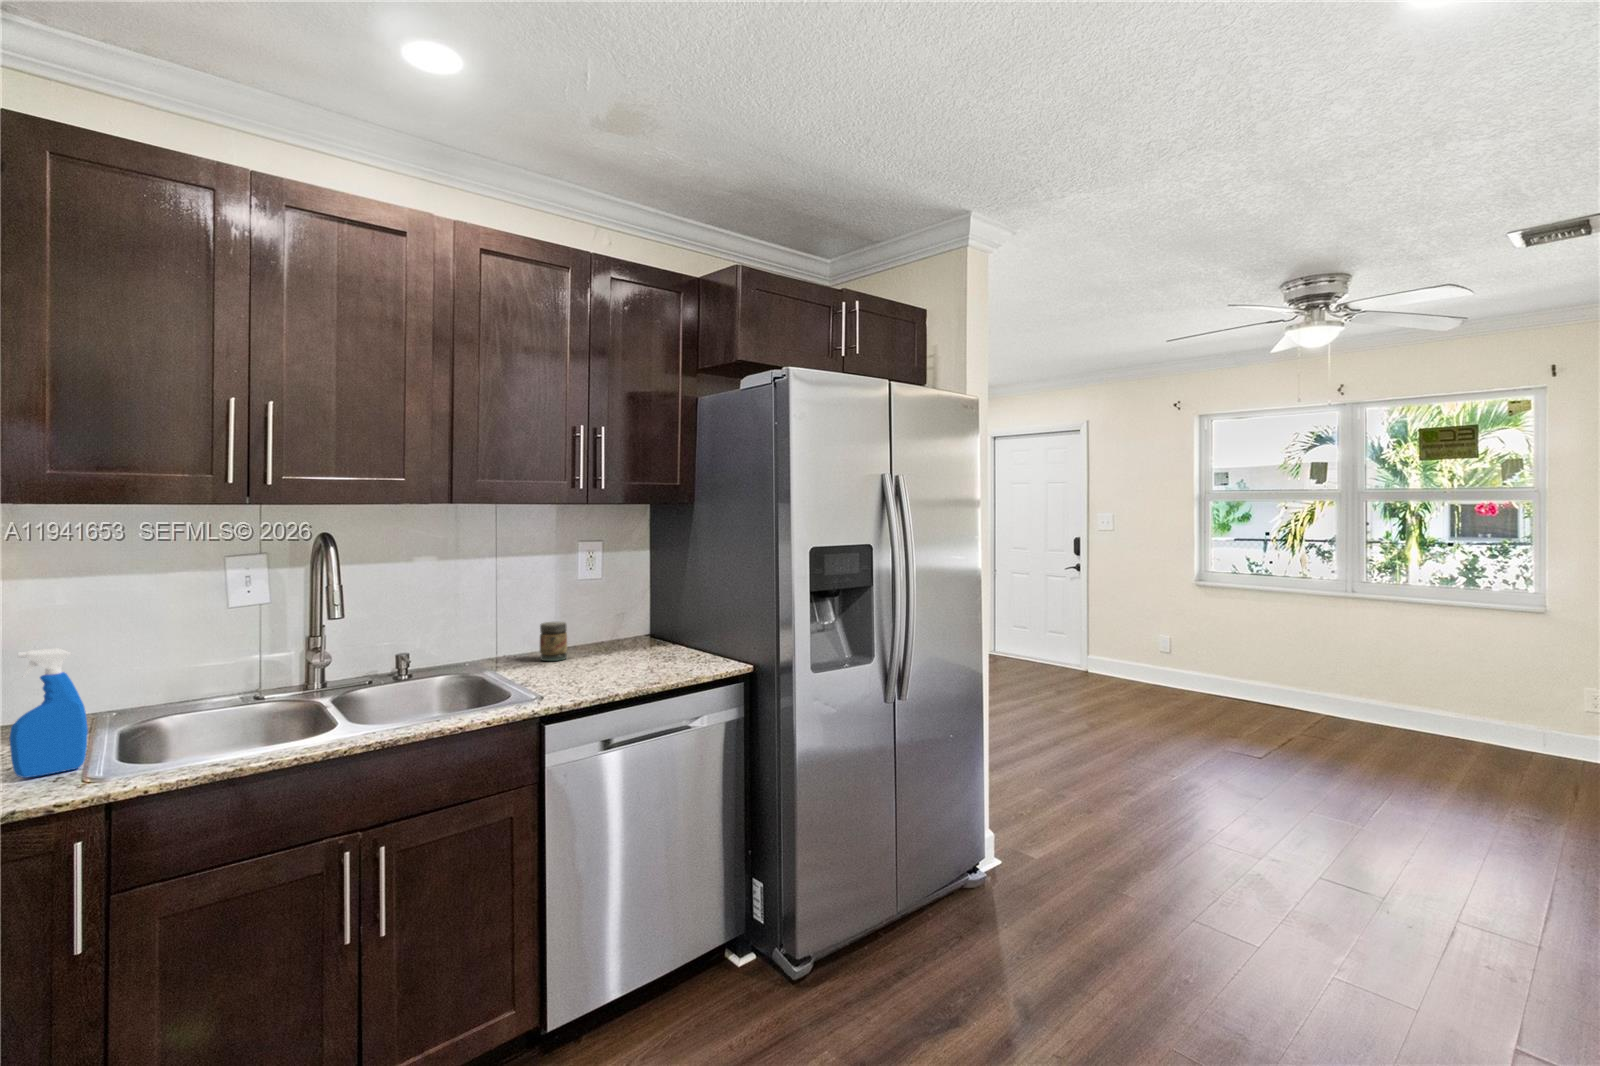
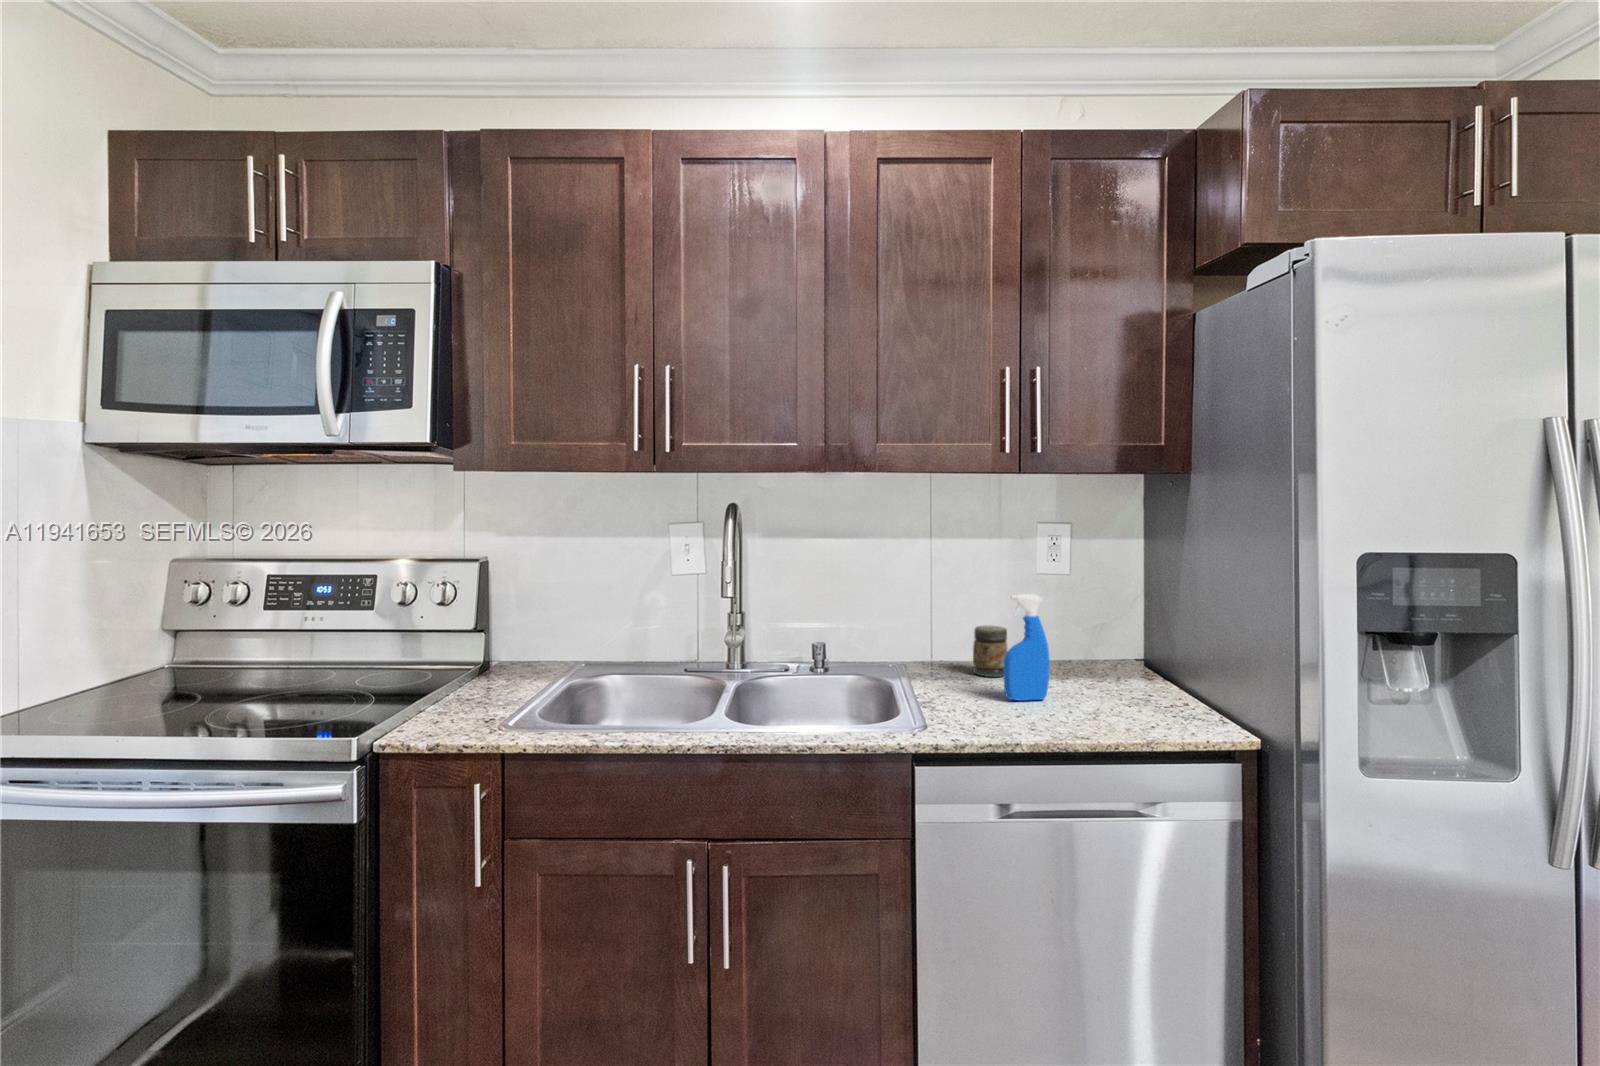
spray bottle: present [9,648,88,778] -> present [1003,594,1050,701]

